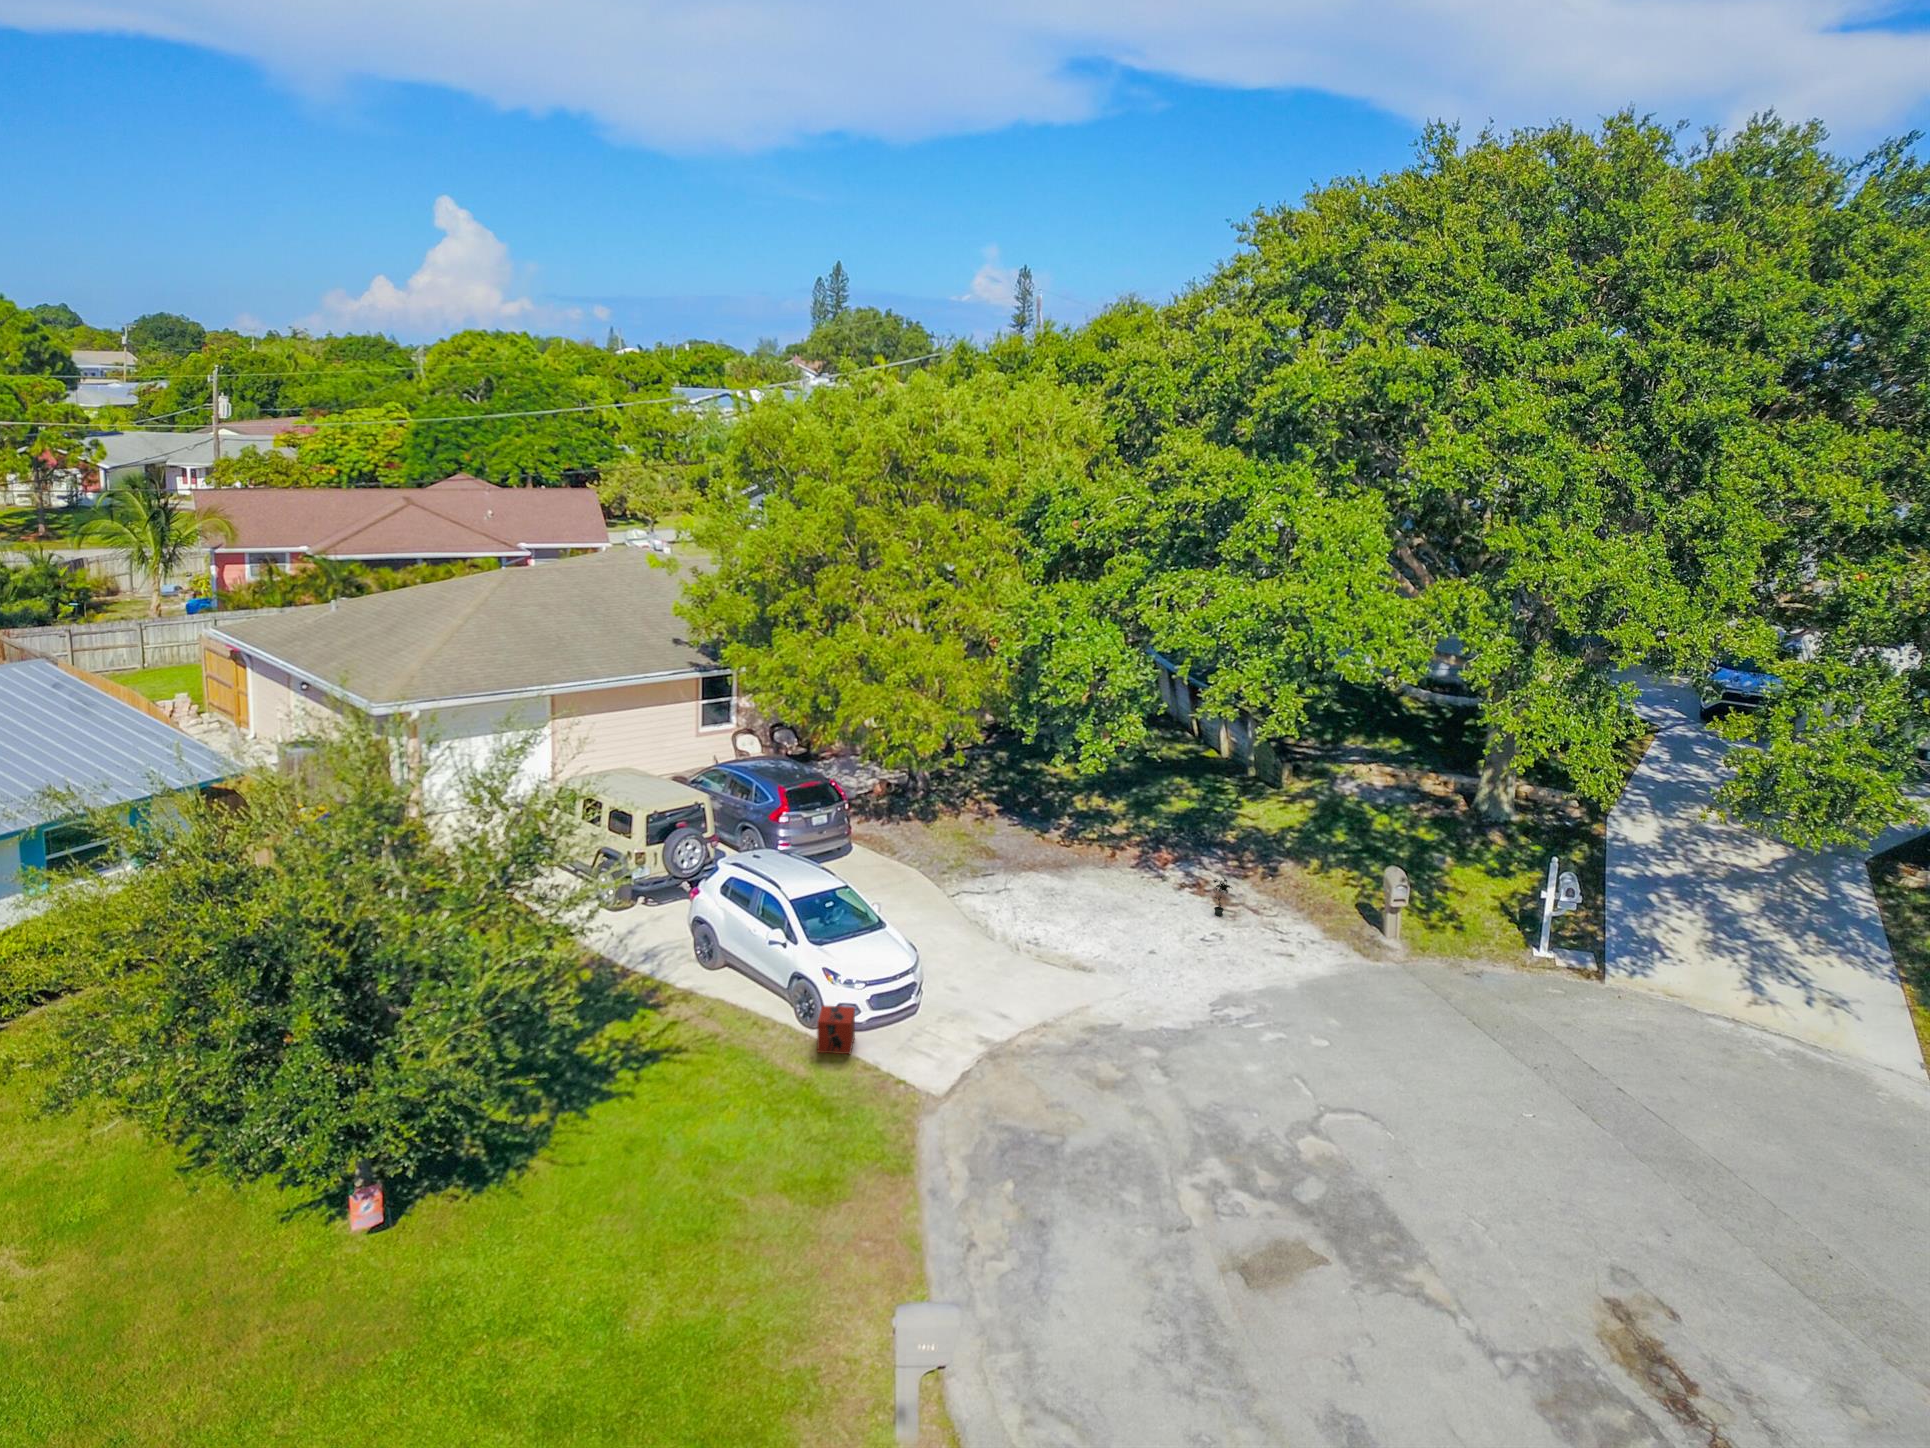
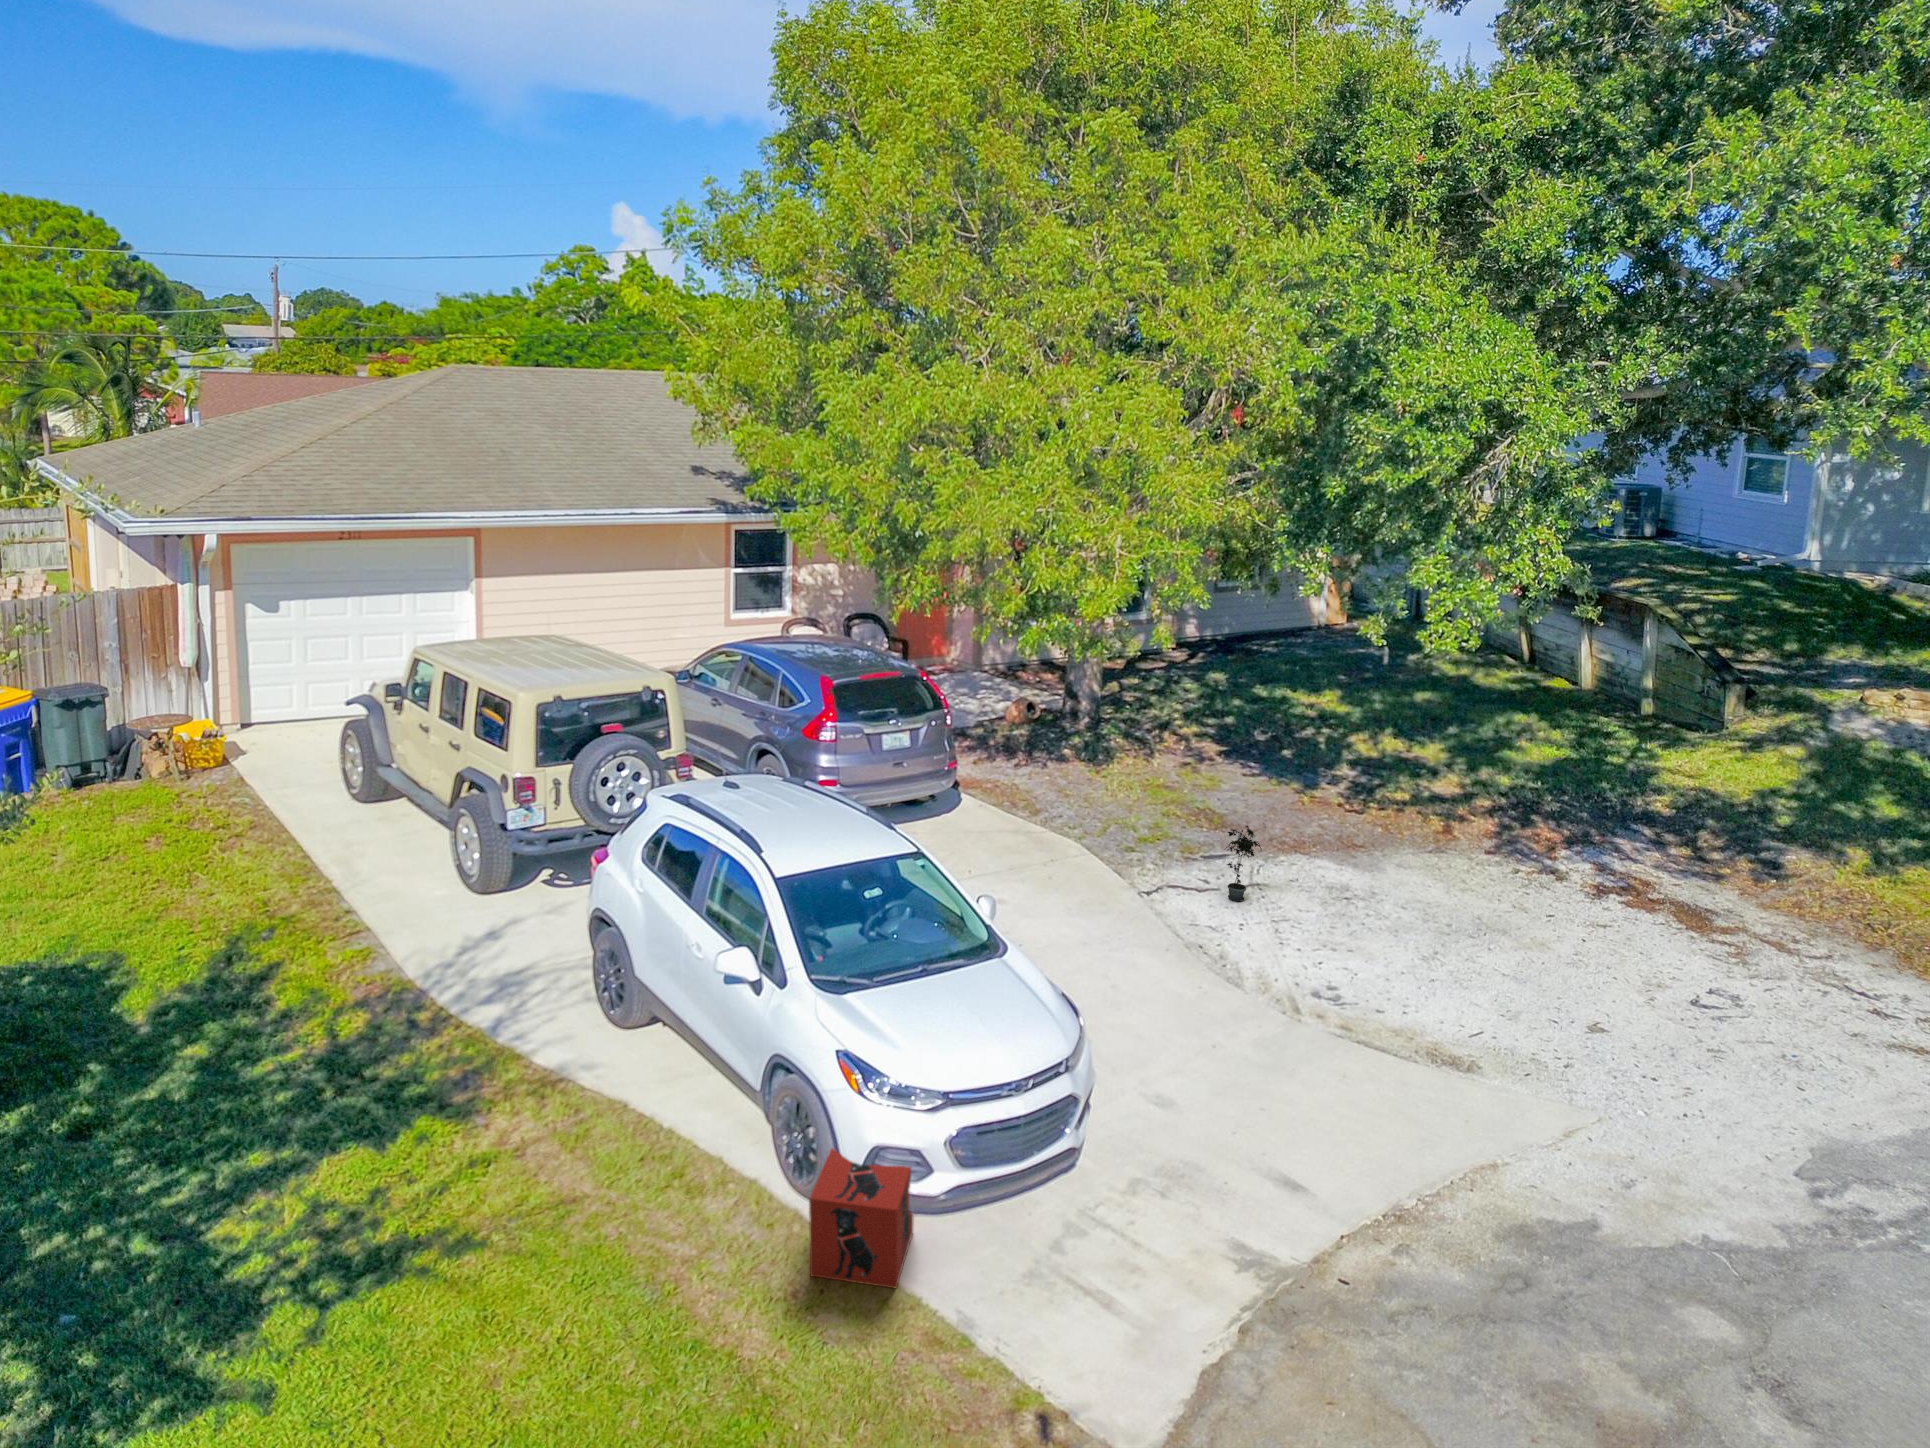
potted plant: present [1213,879,1232,916] -> present [1224,826,1262,901]

